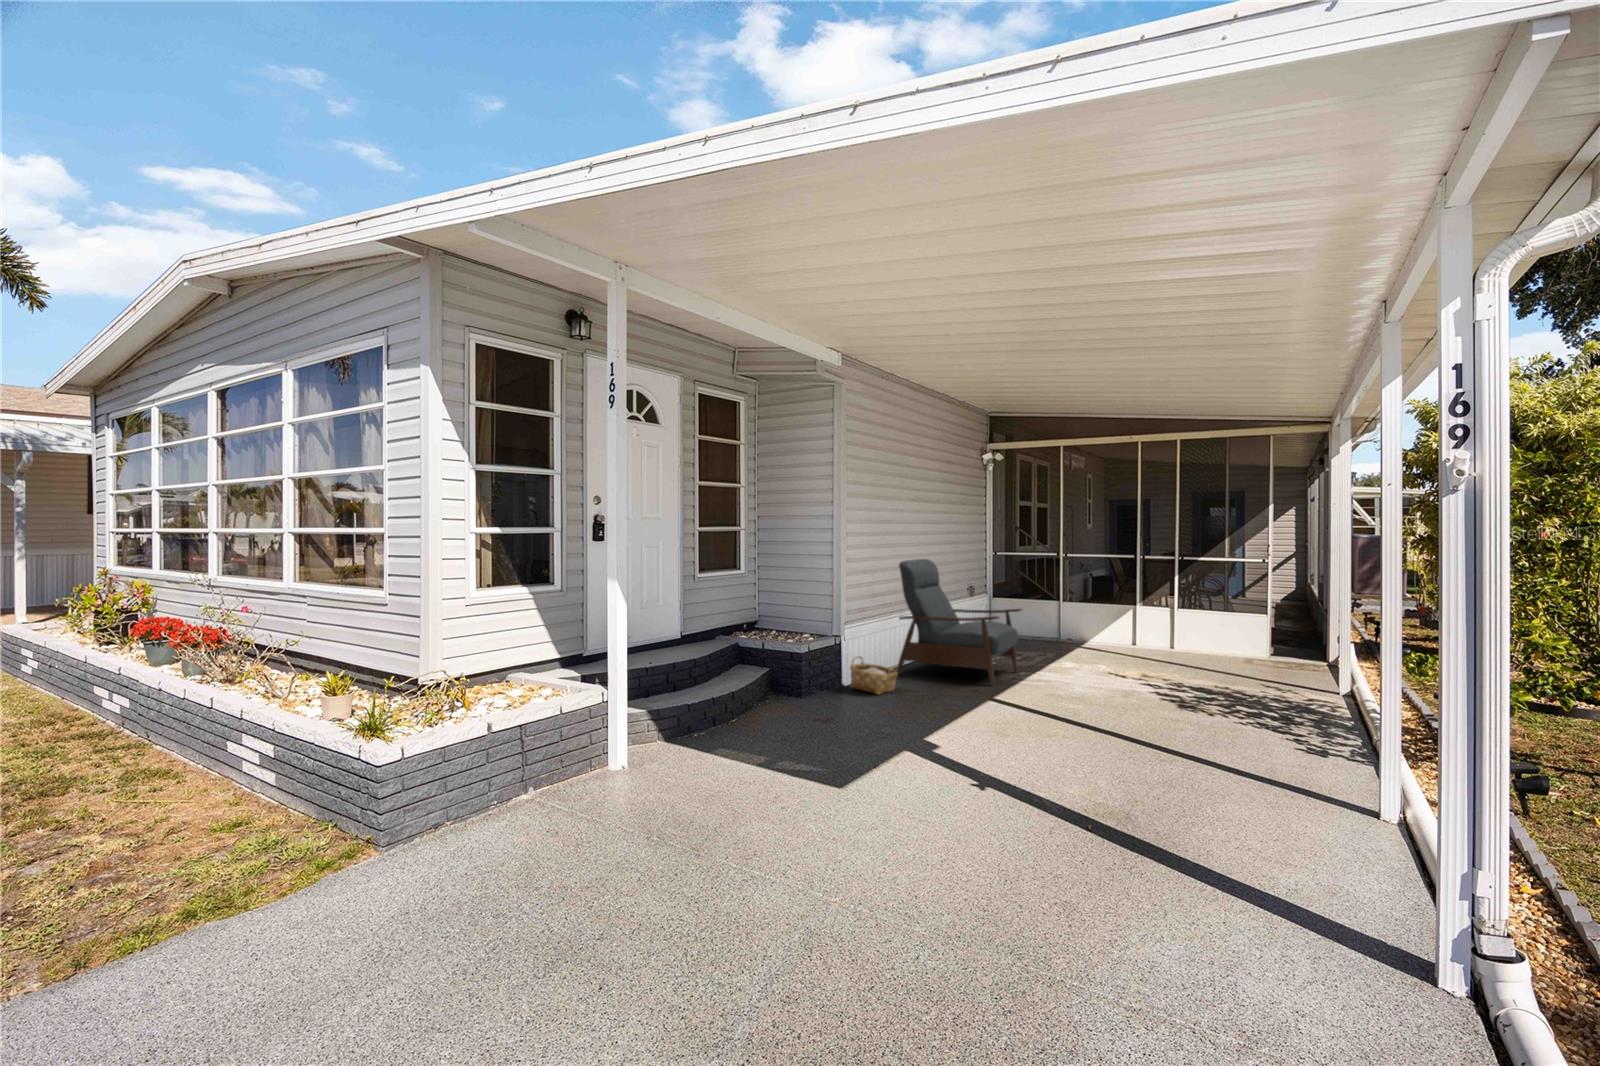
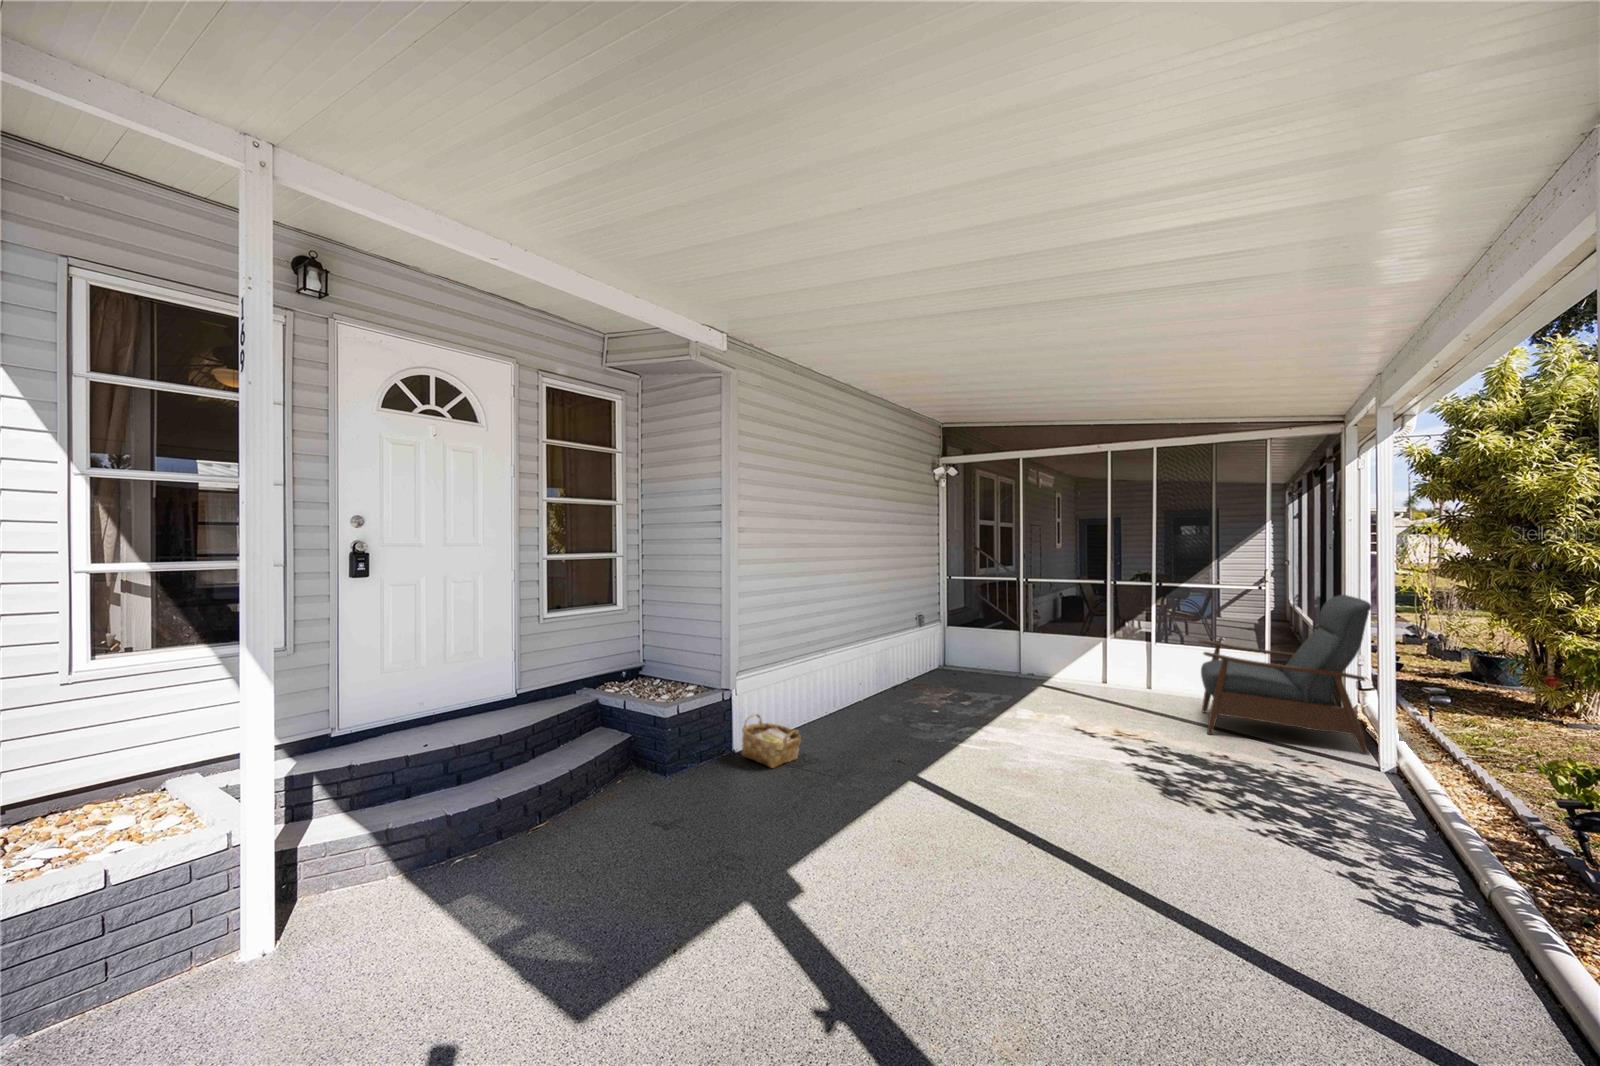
chair: present [897,559,1022,686] -> present [1199,595,1371,755]

